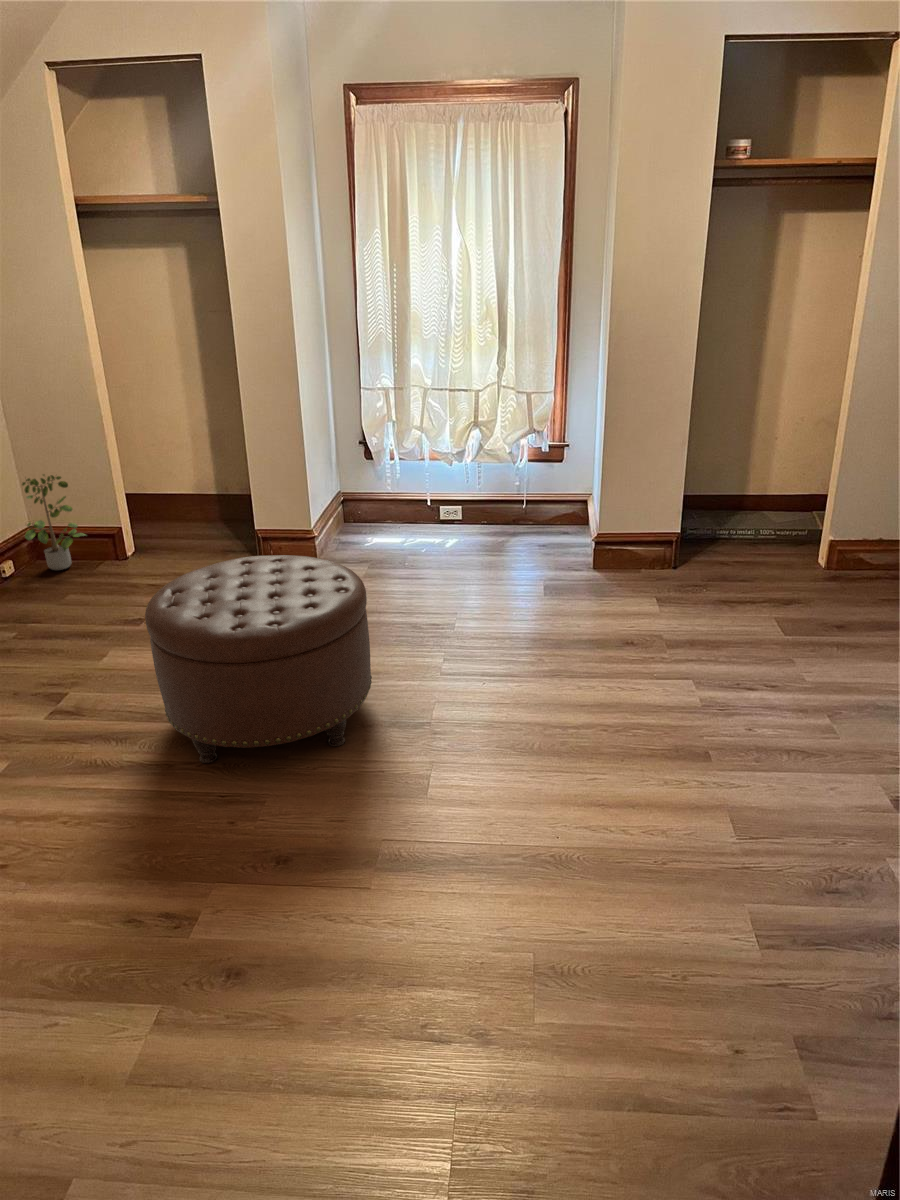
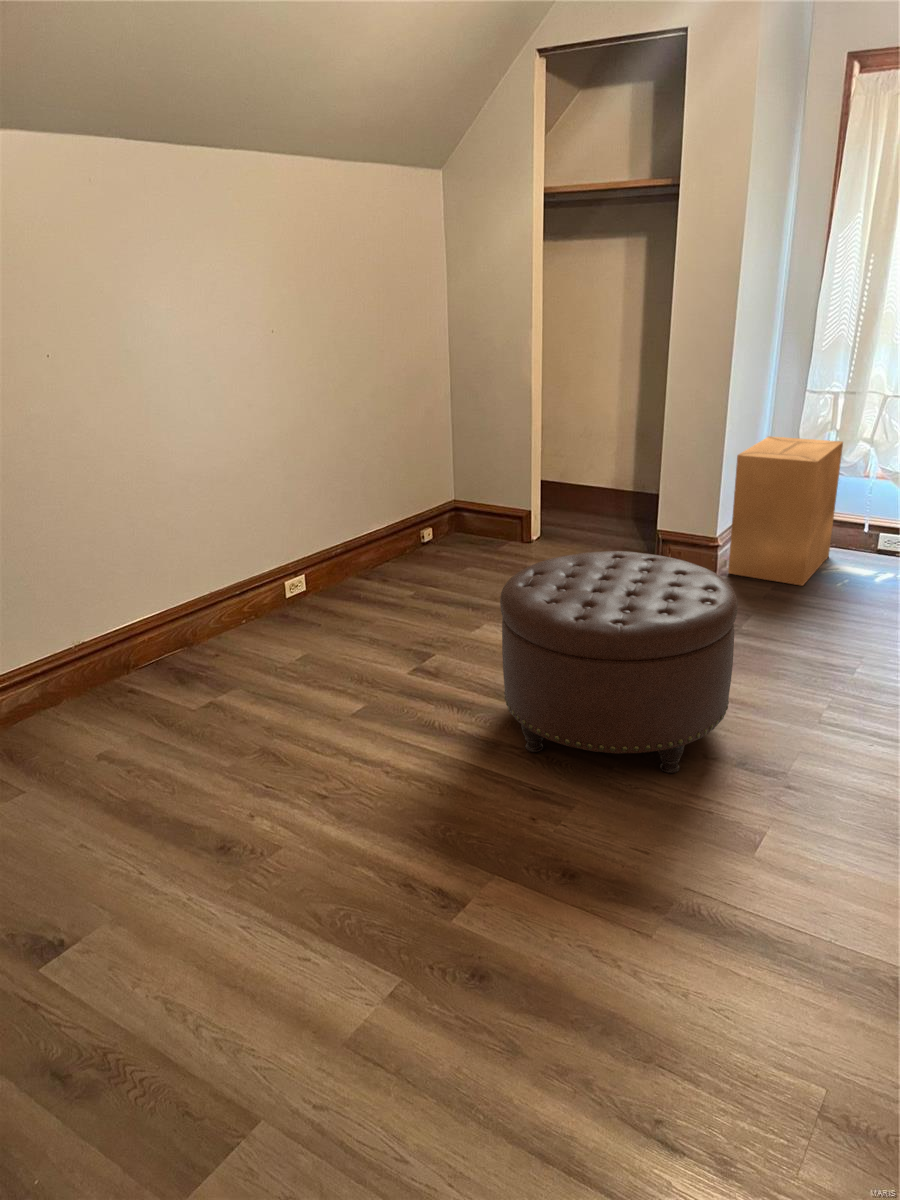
cardboard box: none [318,432,404,559] -> present [728,436,843,586]
potted plant: present [22,474,85,570] -> none [446,452,498,543]

